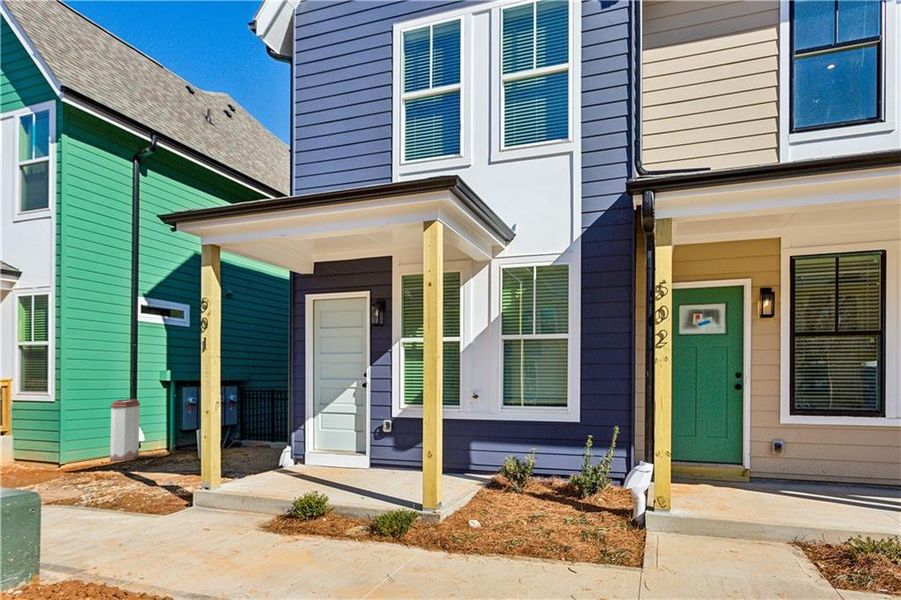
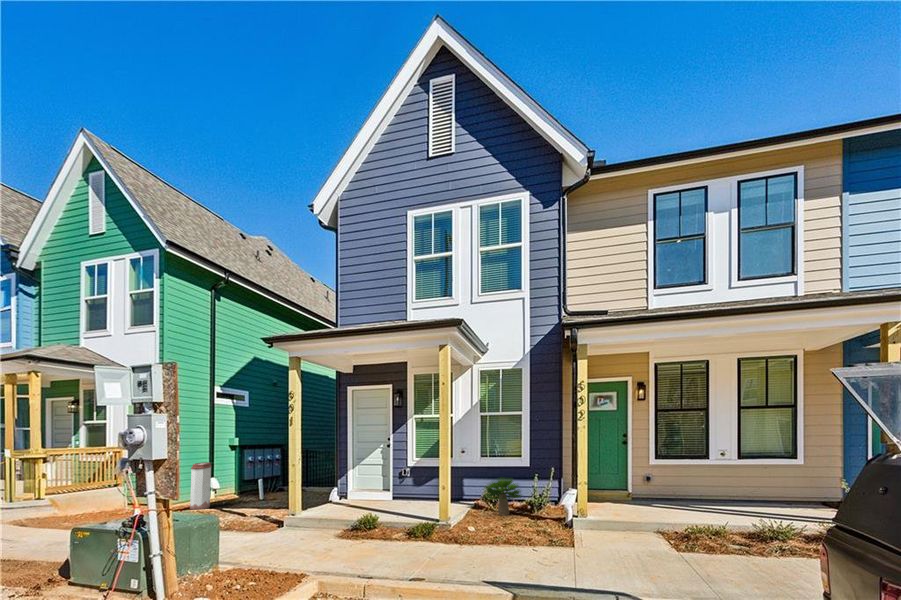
potted plant: none [498,434,569,497] -> present [484,479,522,515]

